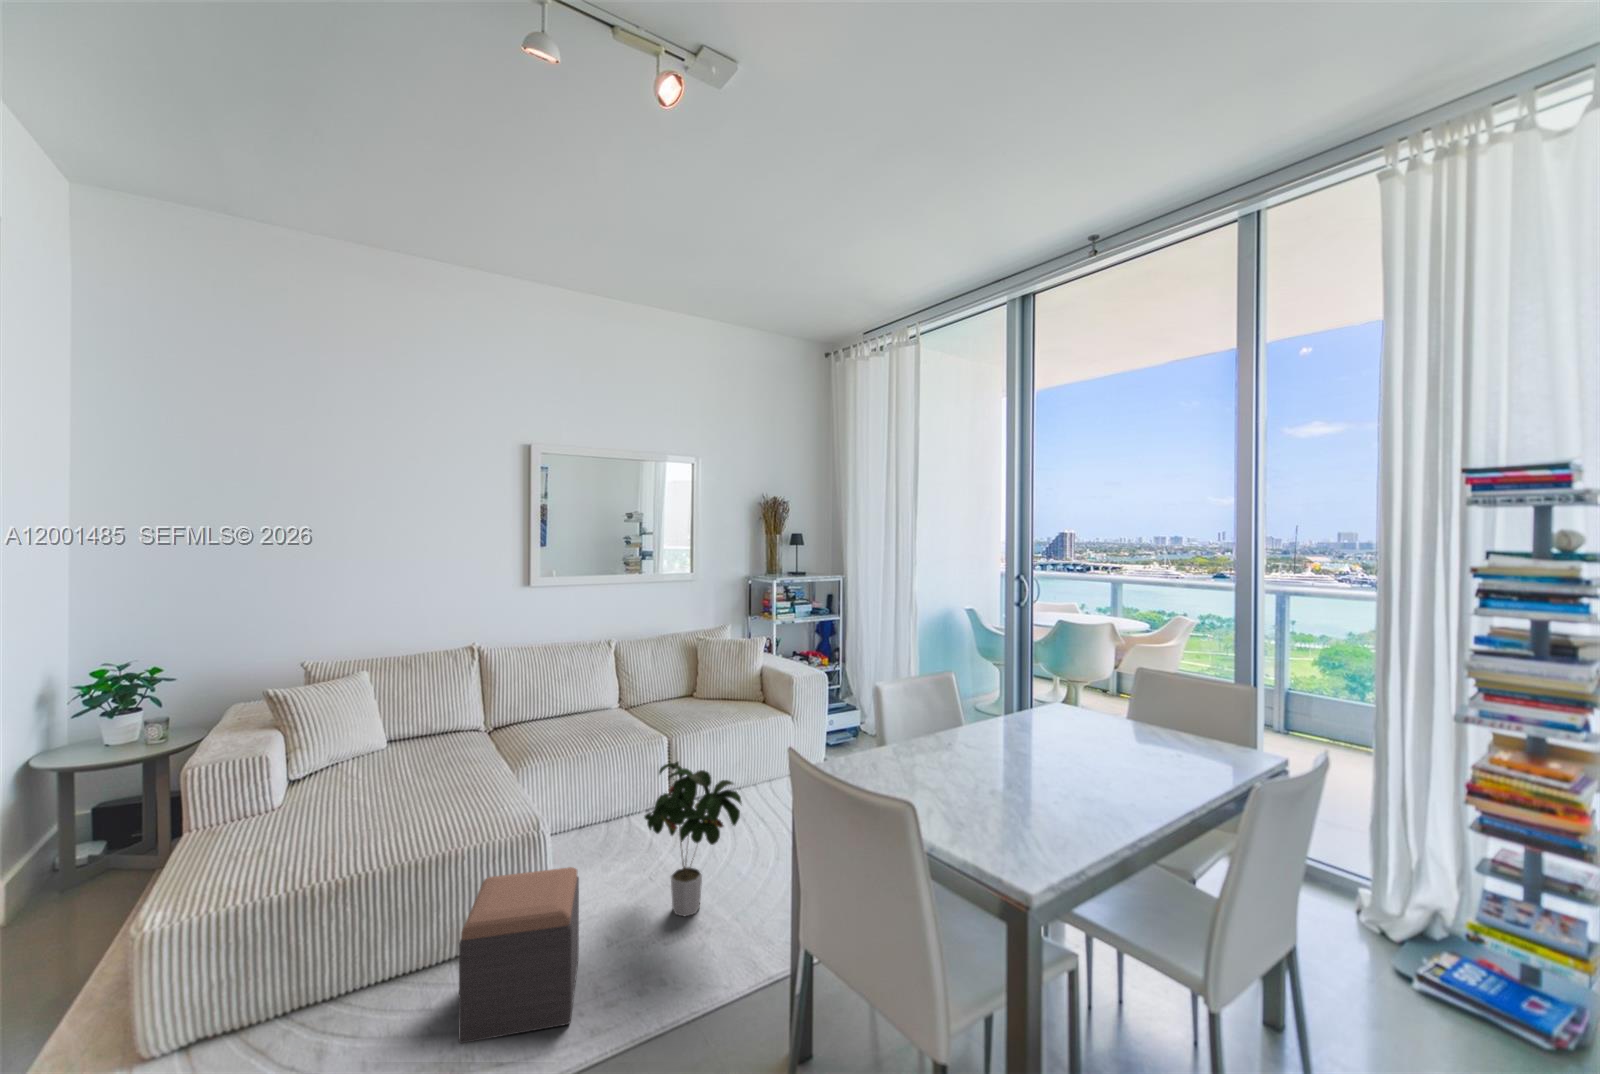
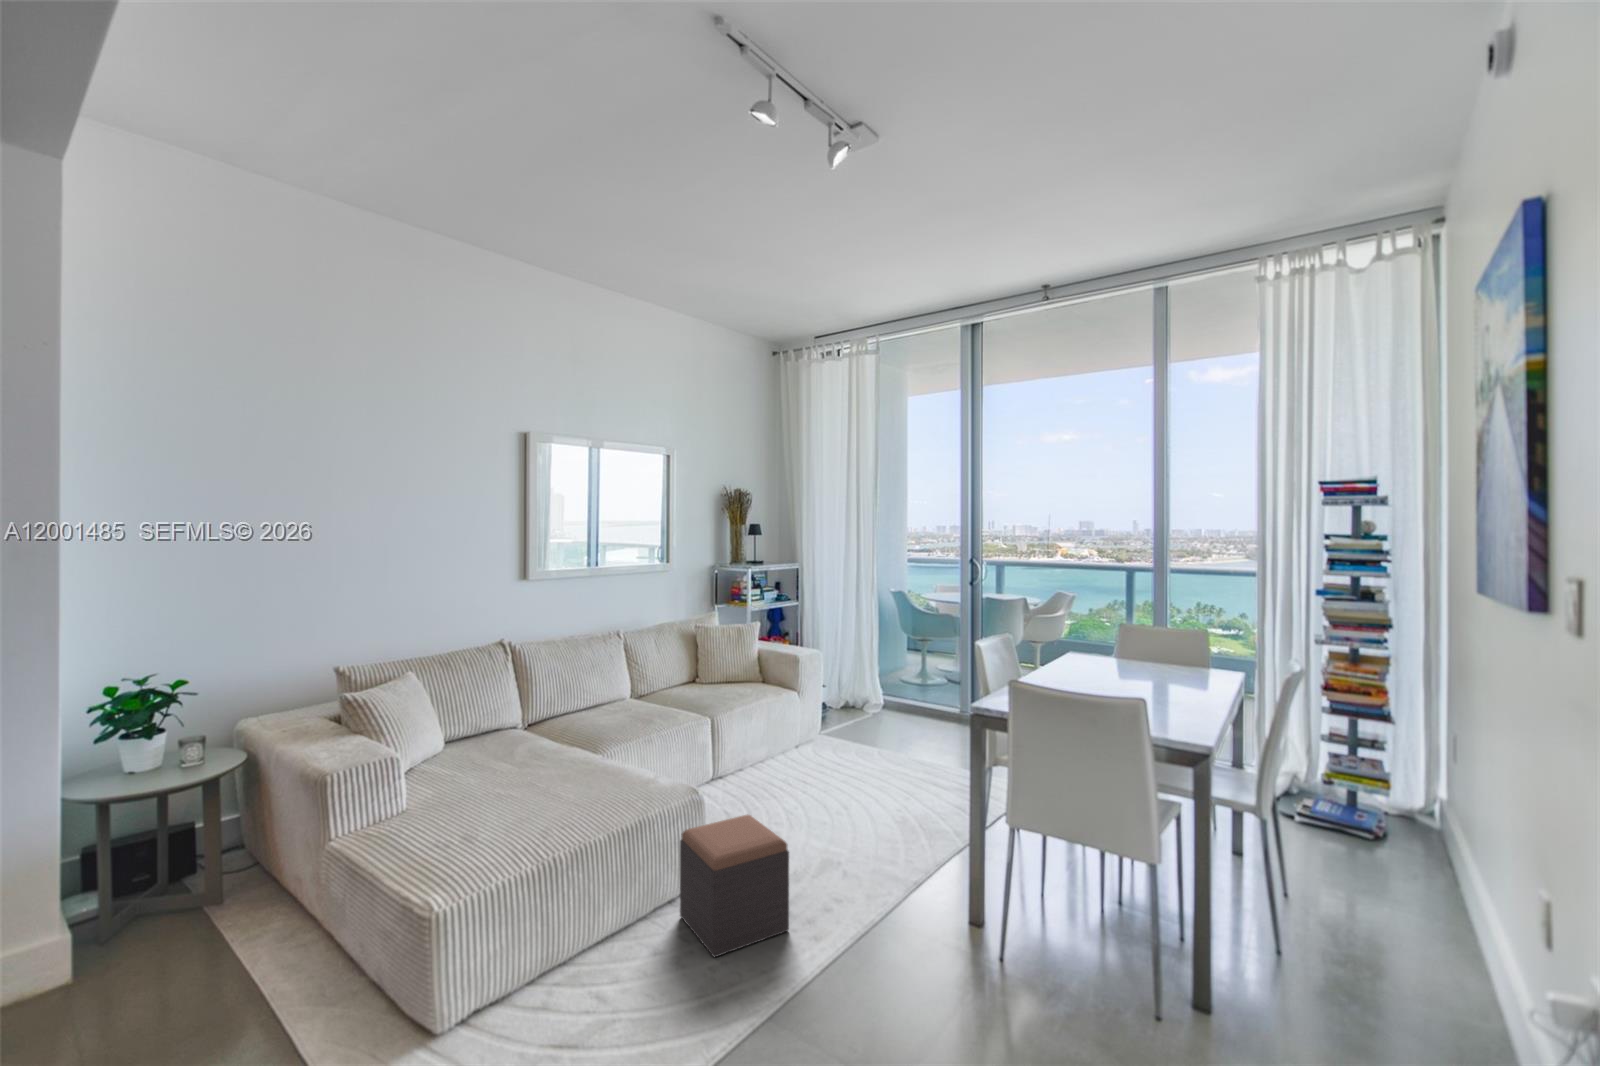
potted plant: present [644,762,741,916] -> none [751,726,857,855]

